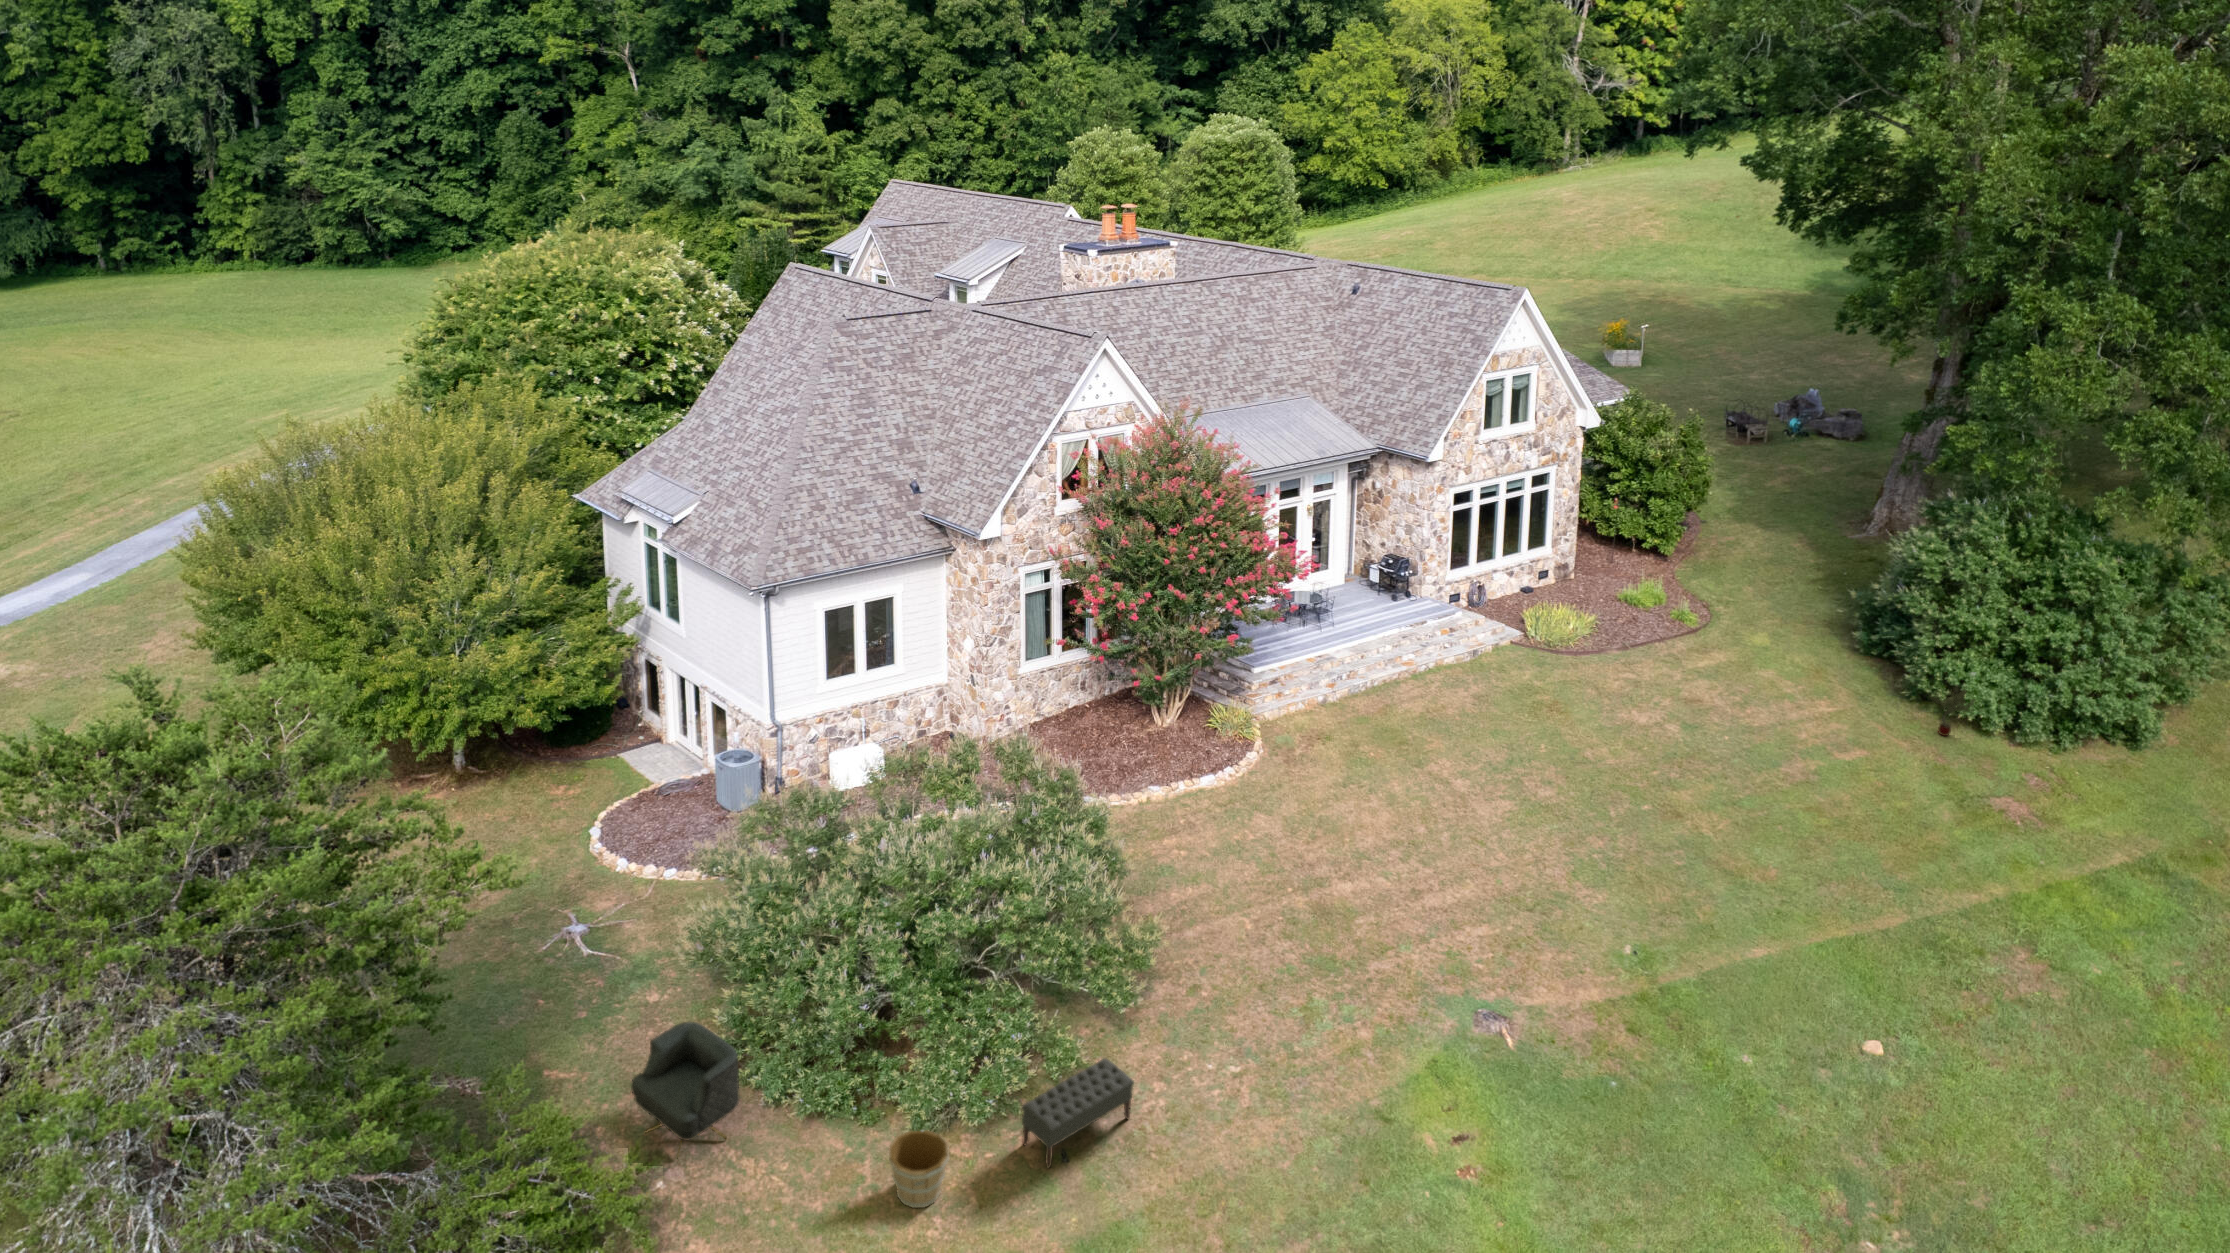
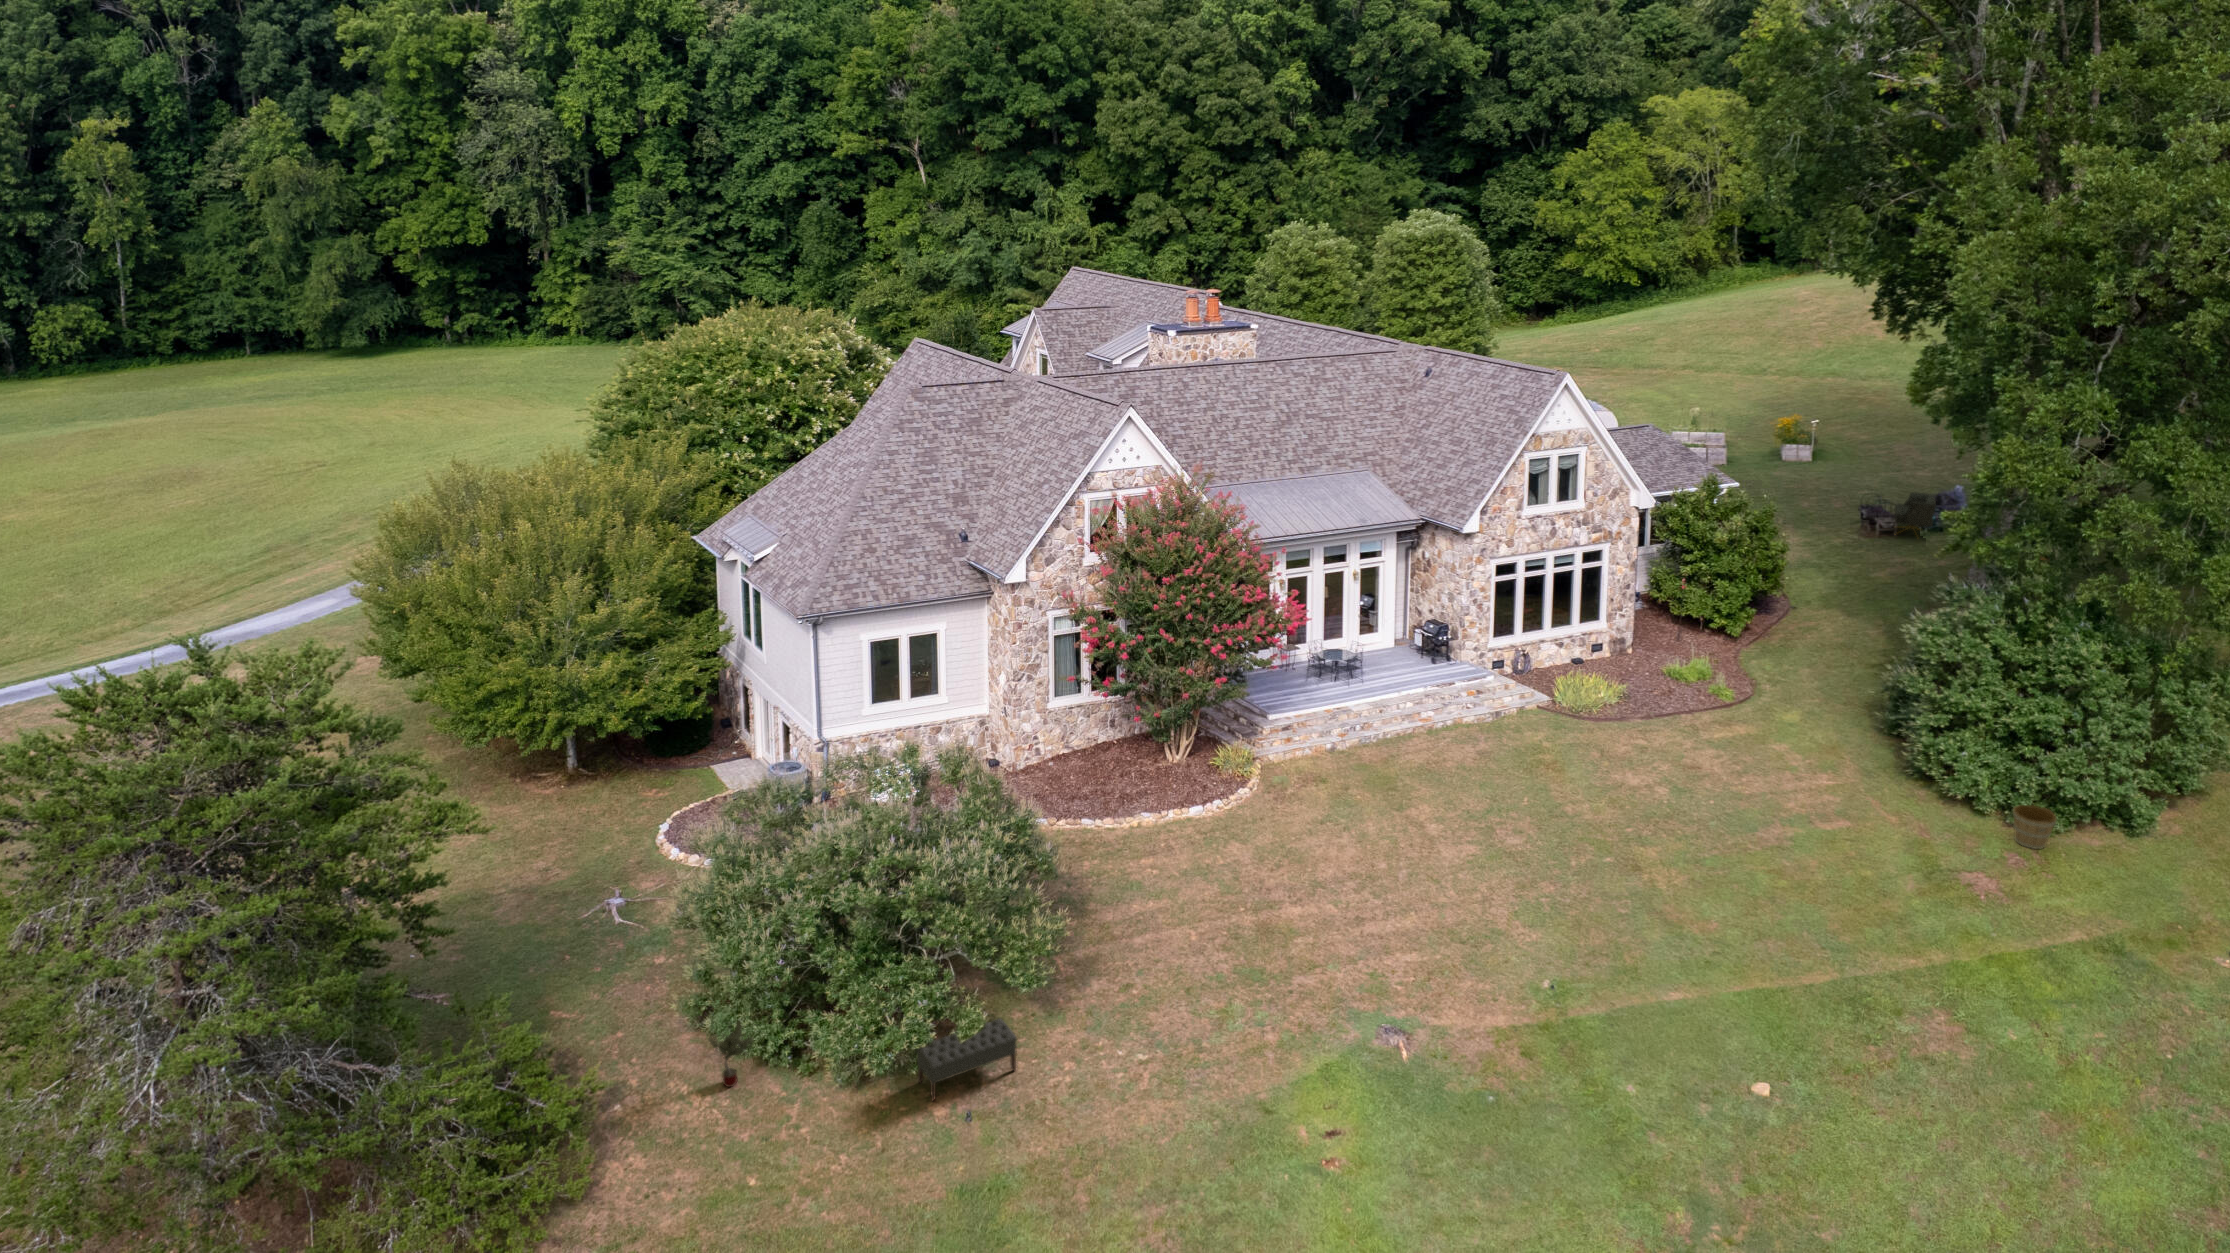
potted tree: present [1931,685,1975,736] -> present [708,1022,753,1087]
armchair: present [631,1022,739,1146] -> present [1894,492,1936,529]
wooden bucket: present [889,1130,949,1208] -> present [2013,805,2056,849]

